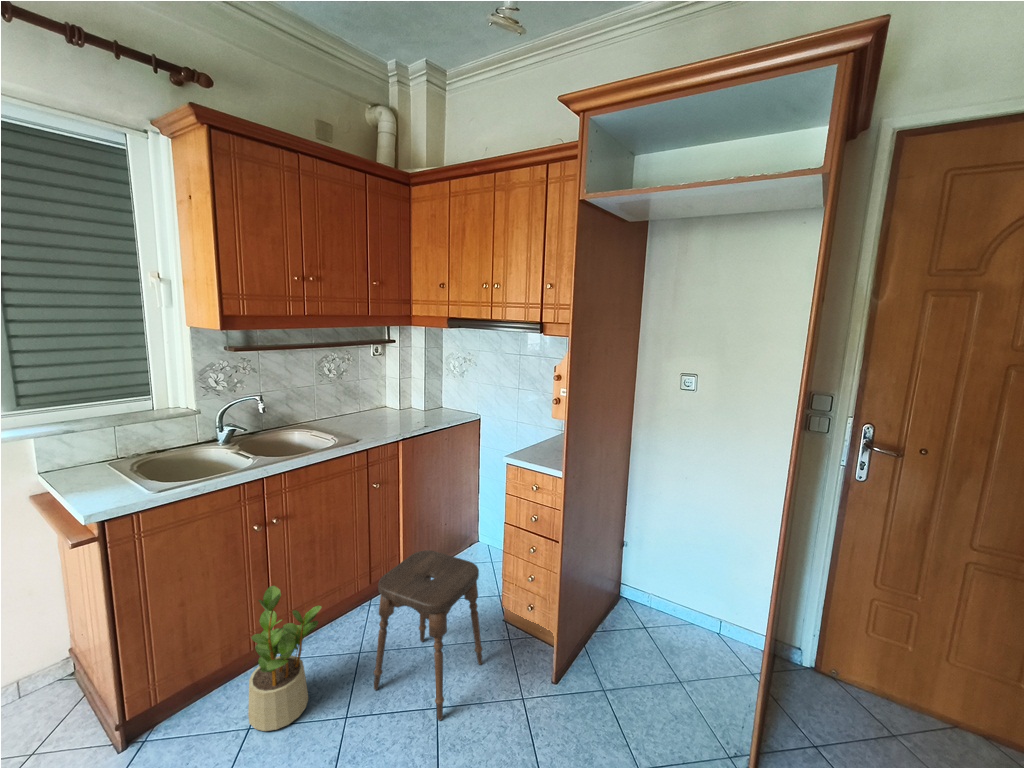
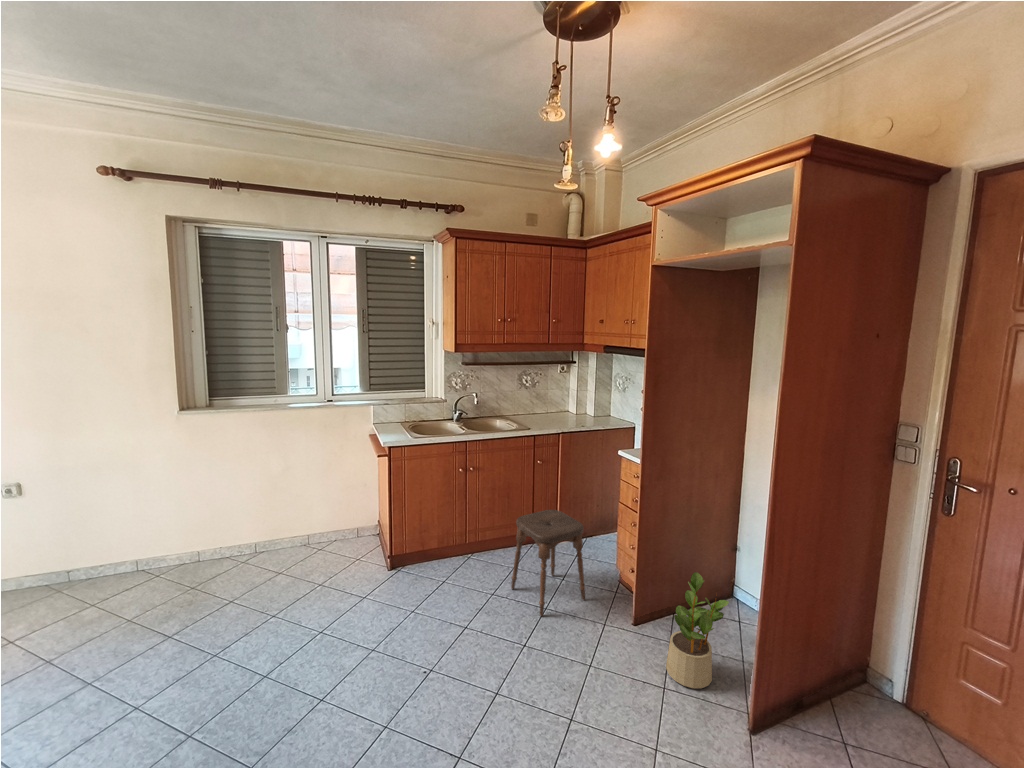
potted plant: present [248,586,321,731] -> present [666,572,729,688]

